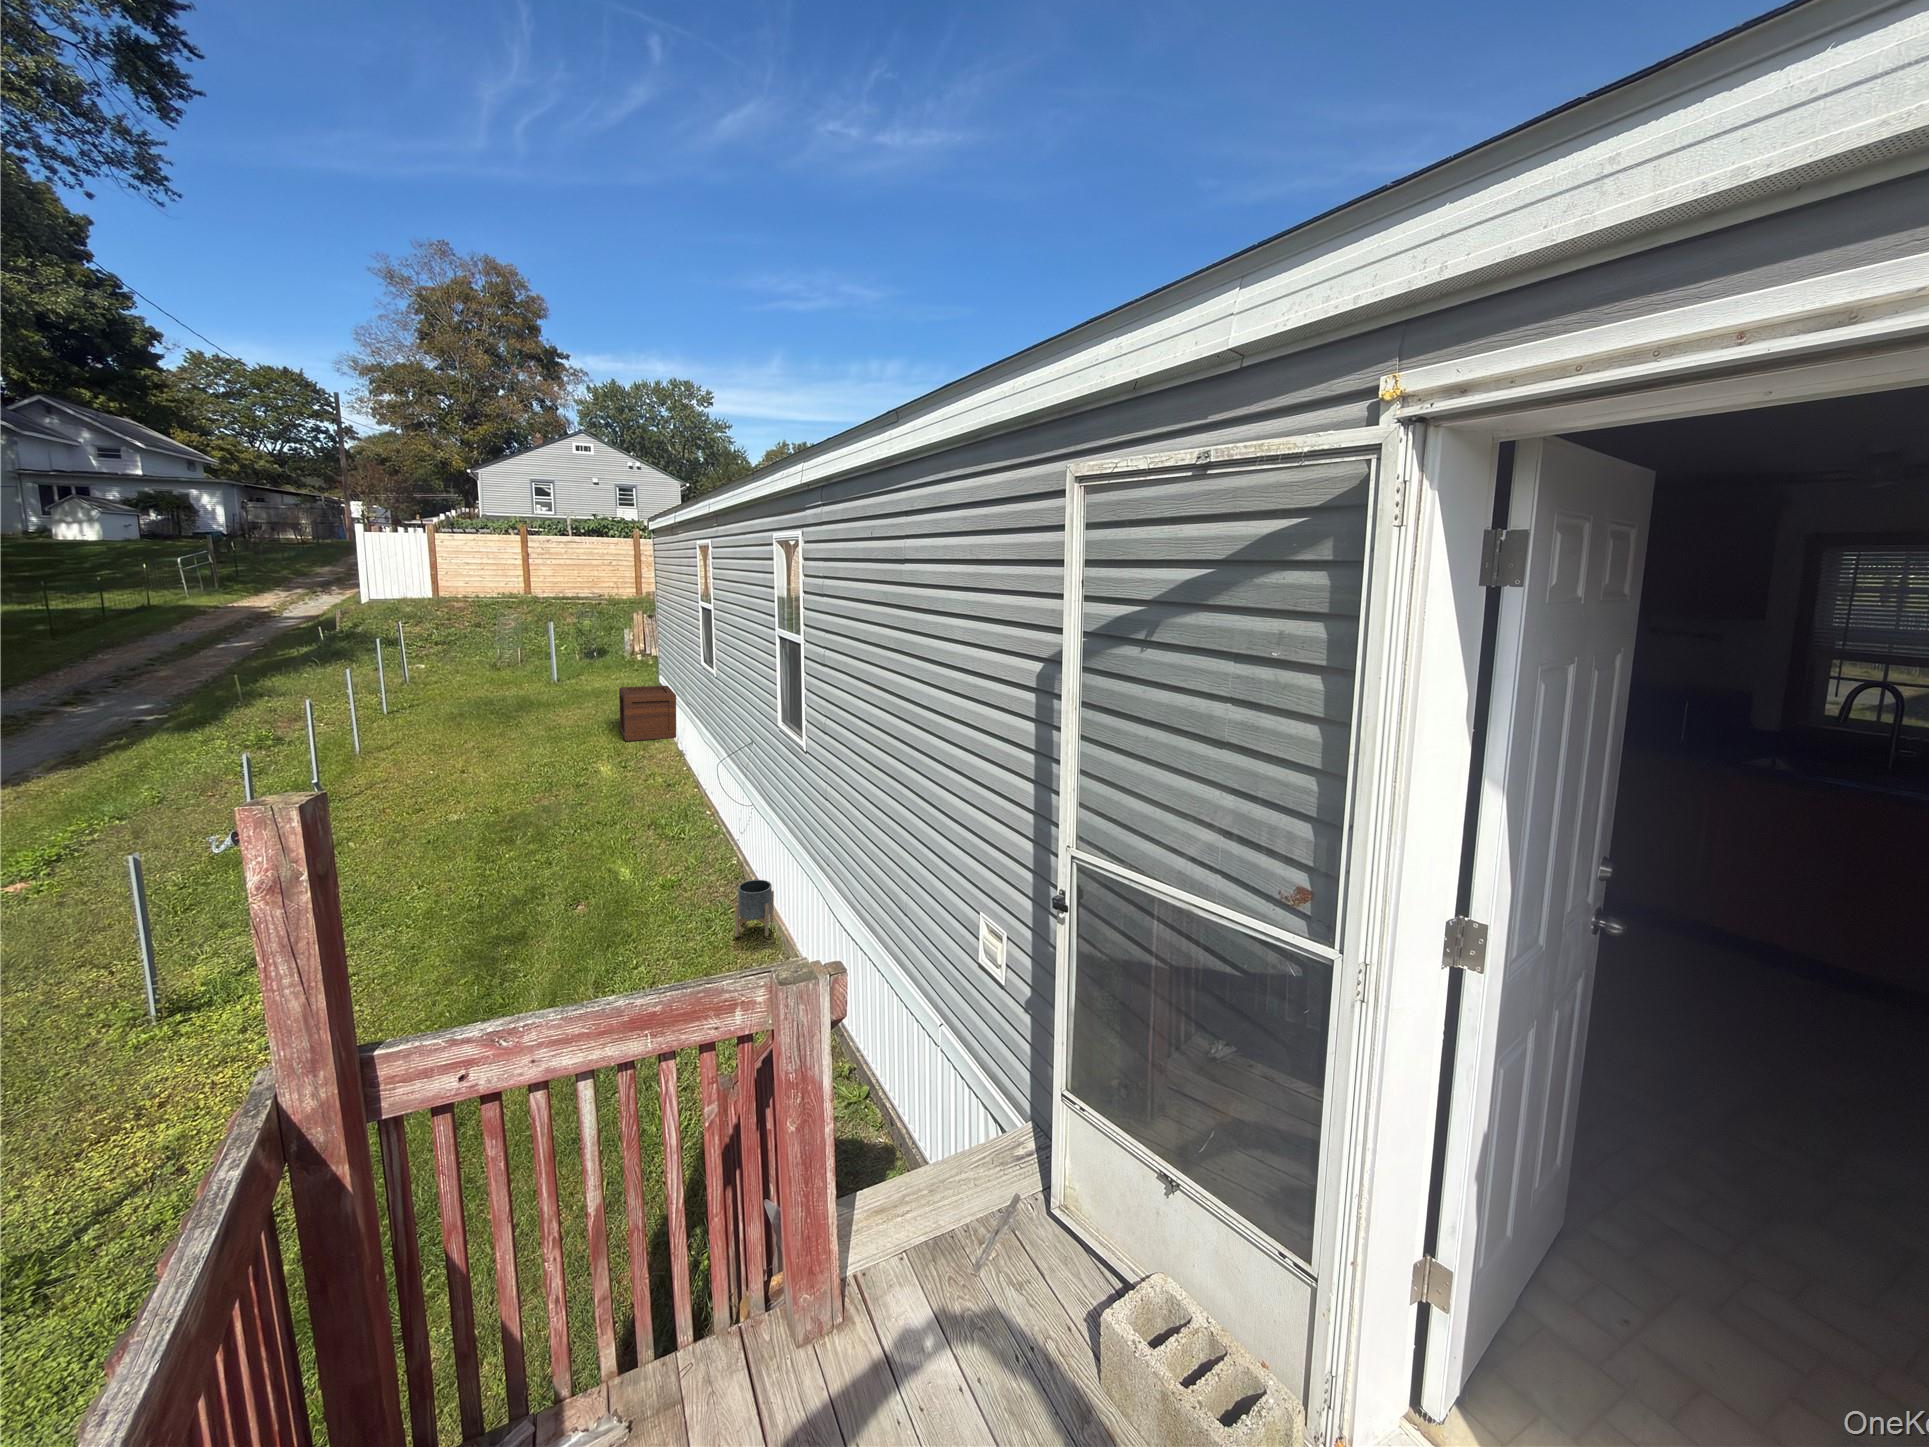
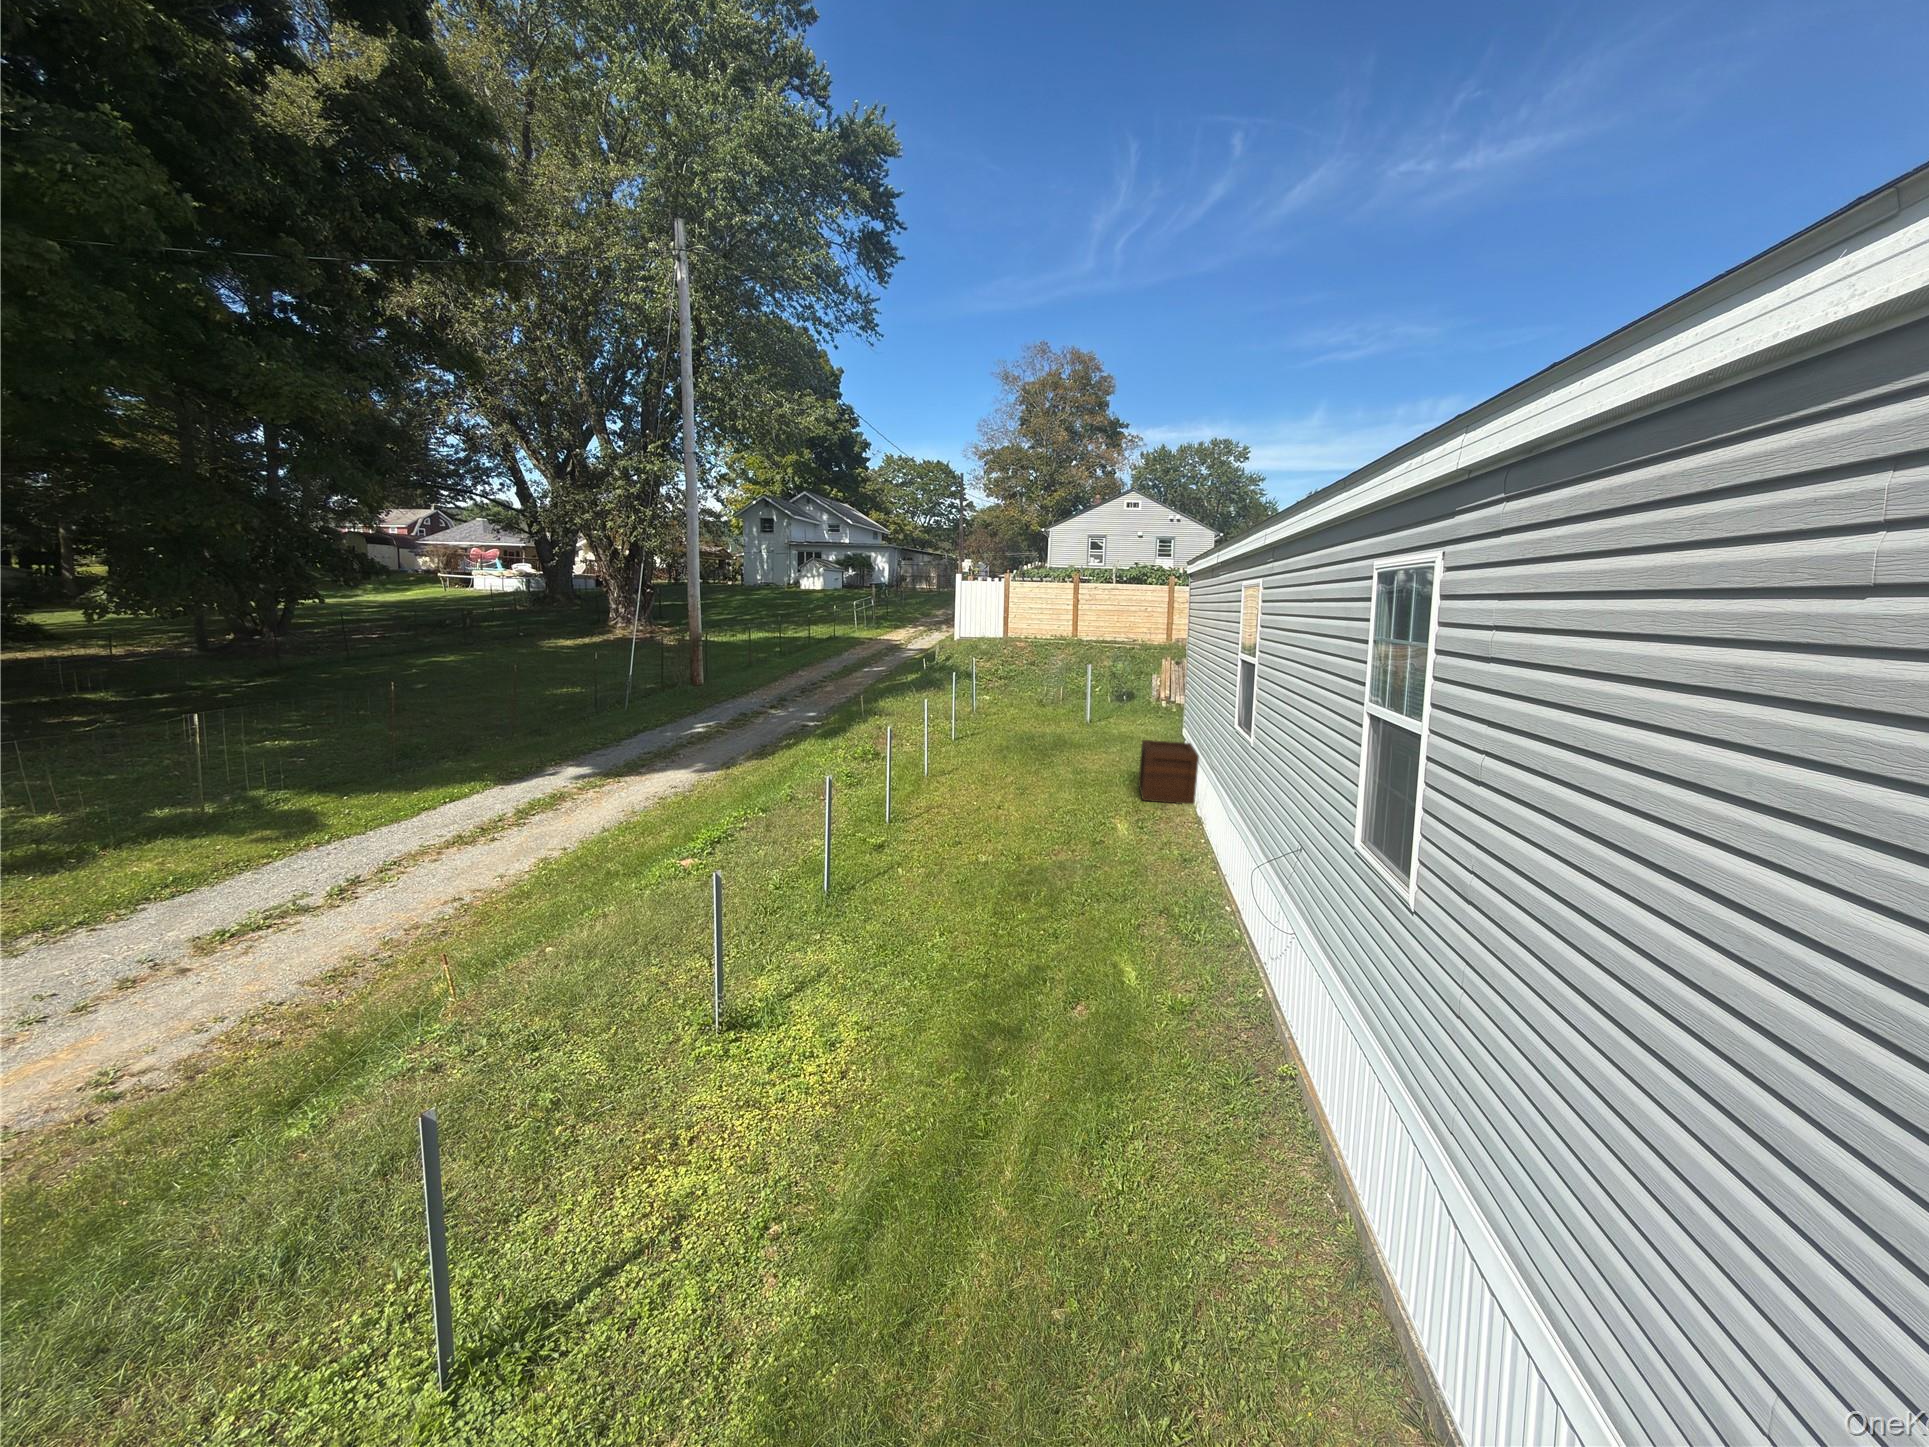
planter: present [735,880,774,937] -> none [1268,1081,1332,1186]

